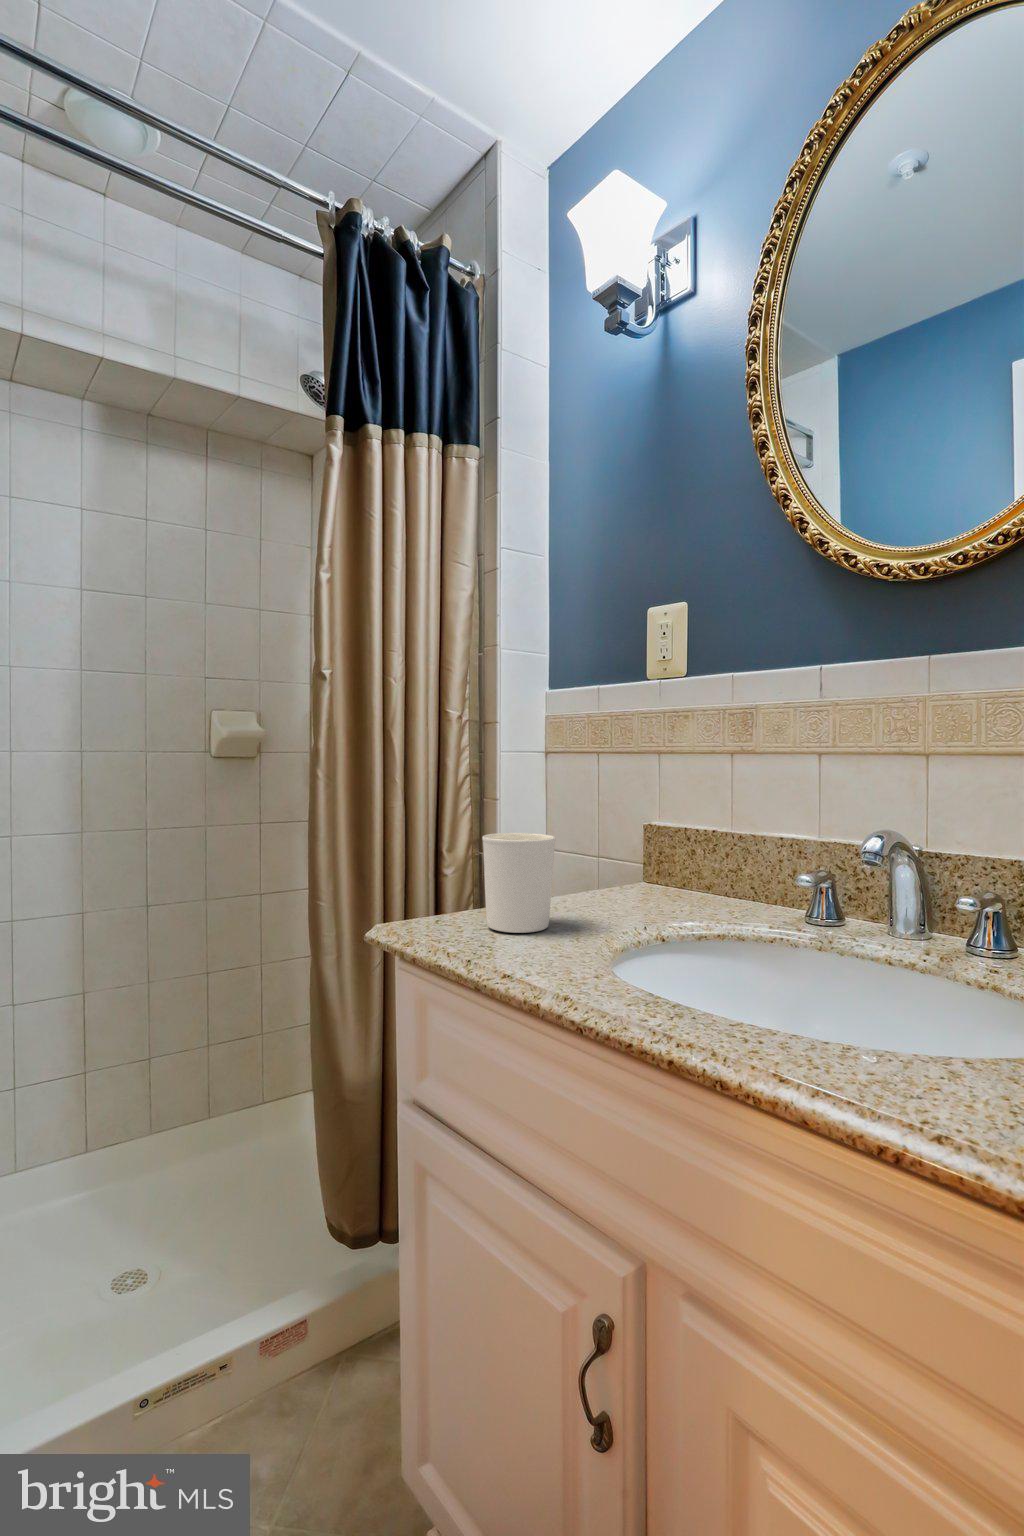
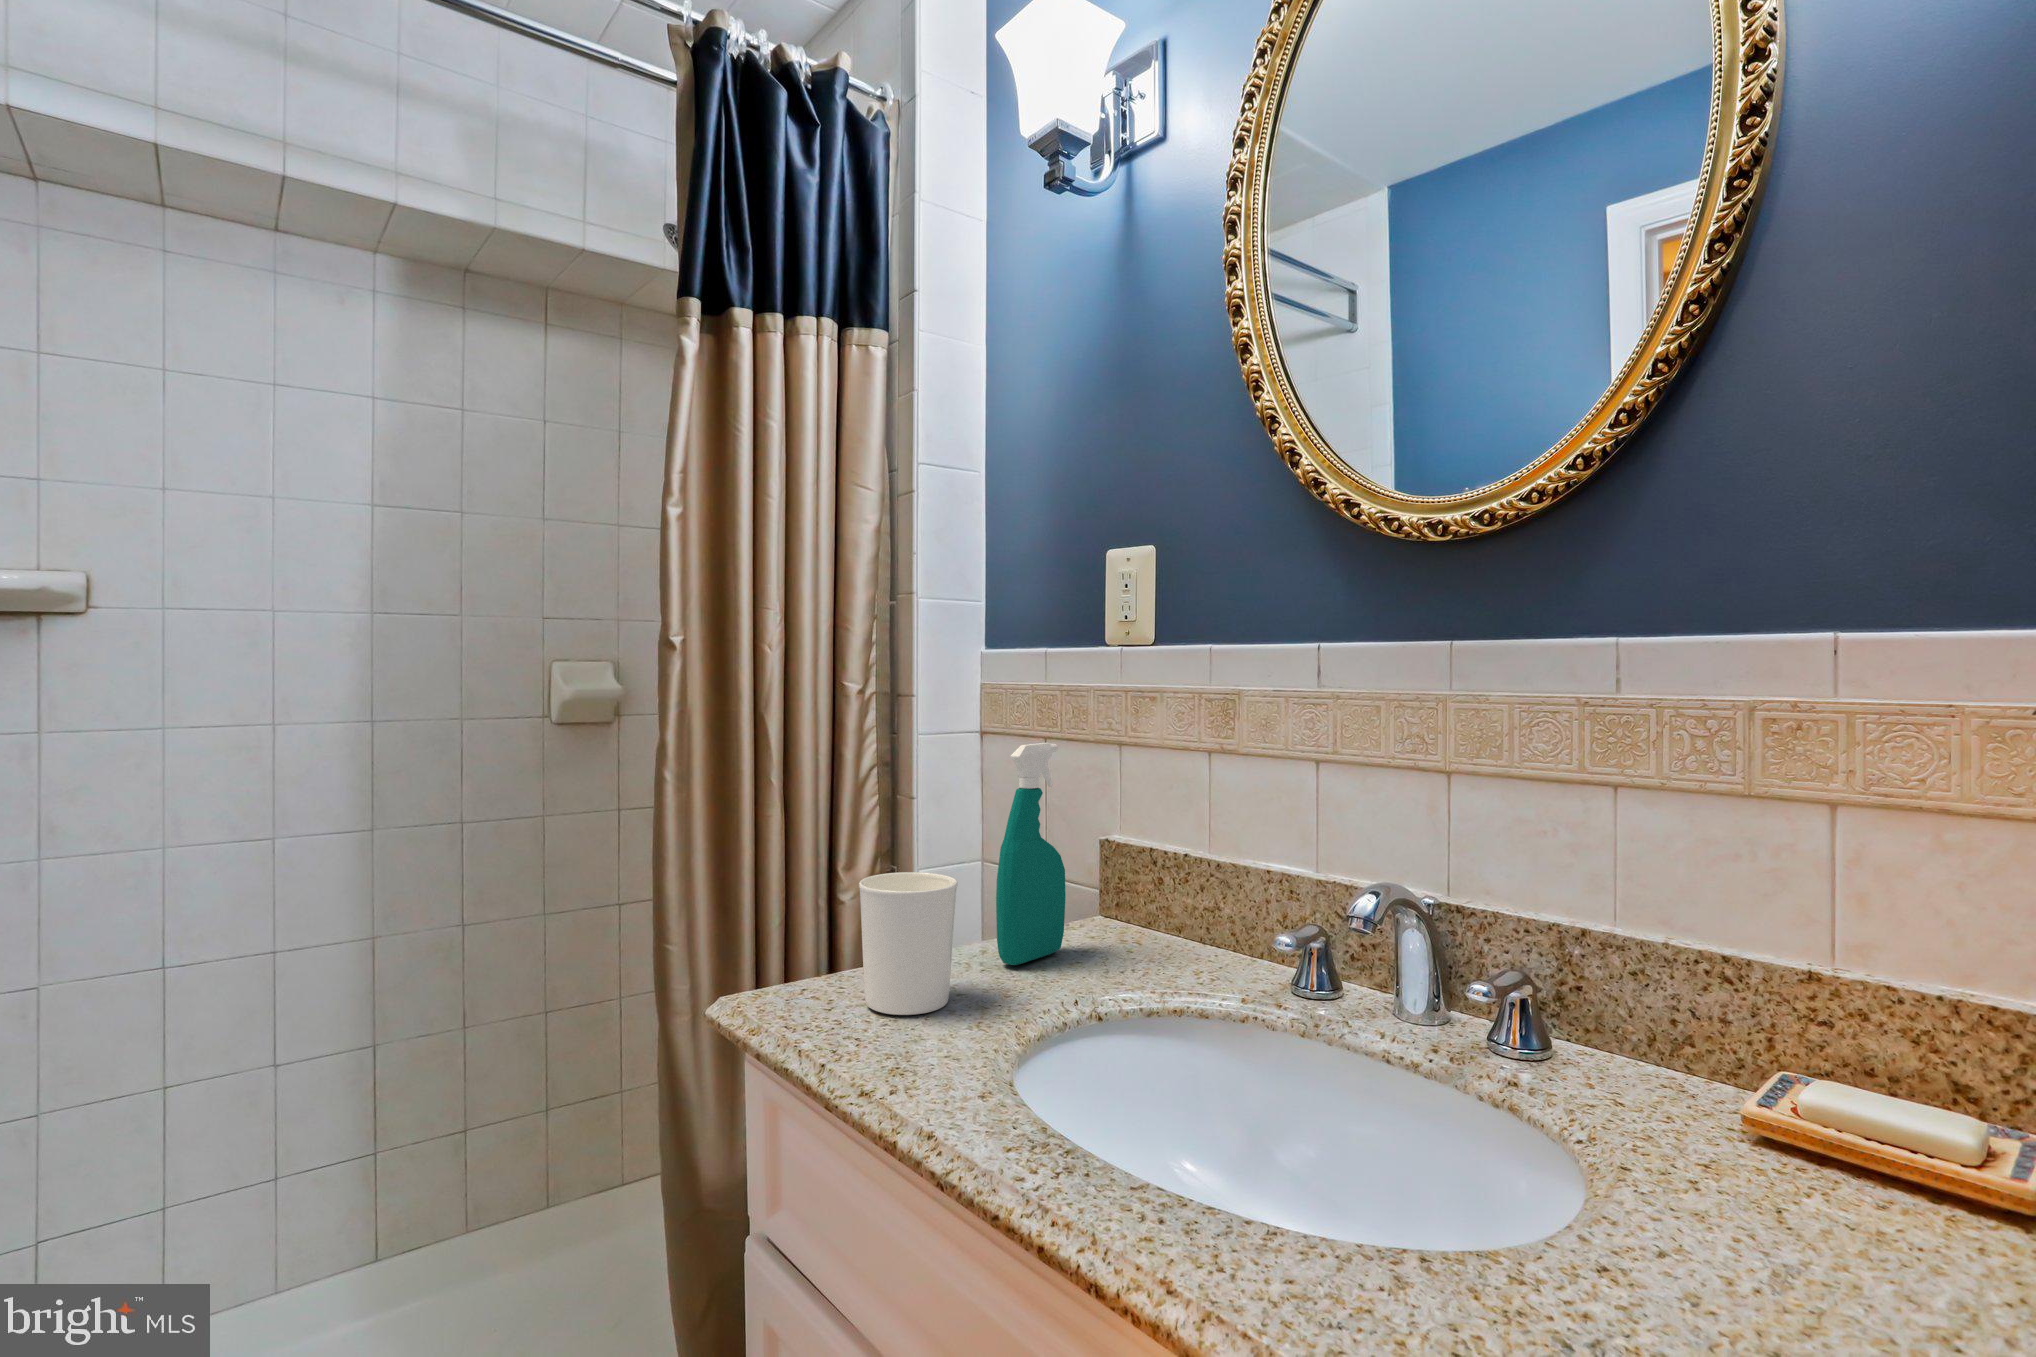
spray bottle: none [576,744,625,907] -> present [996,743,1065,965]

